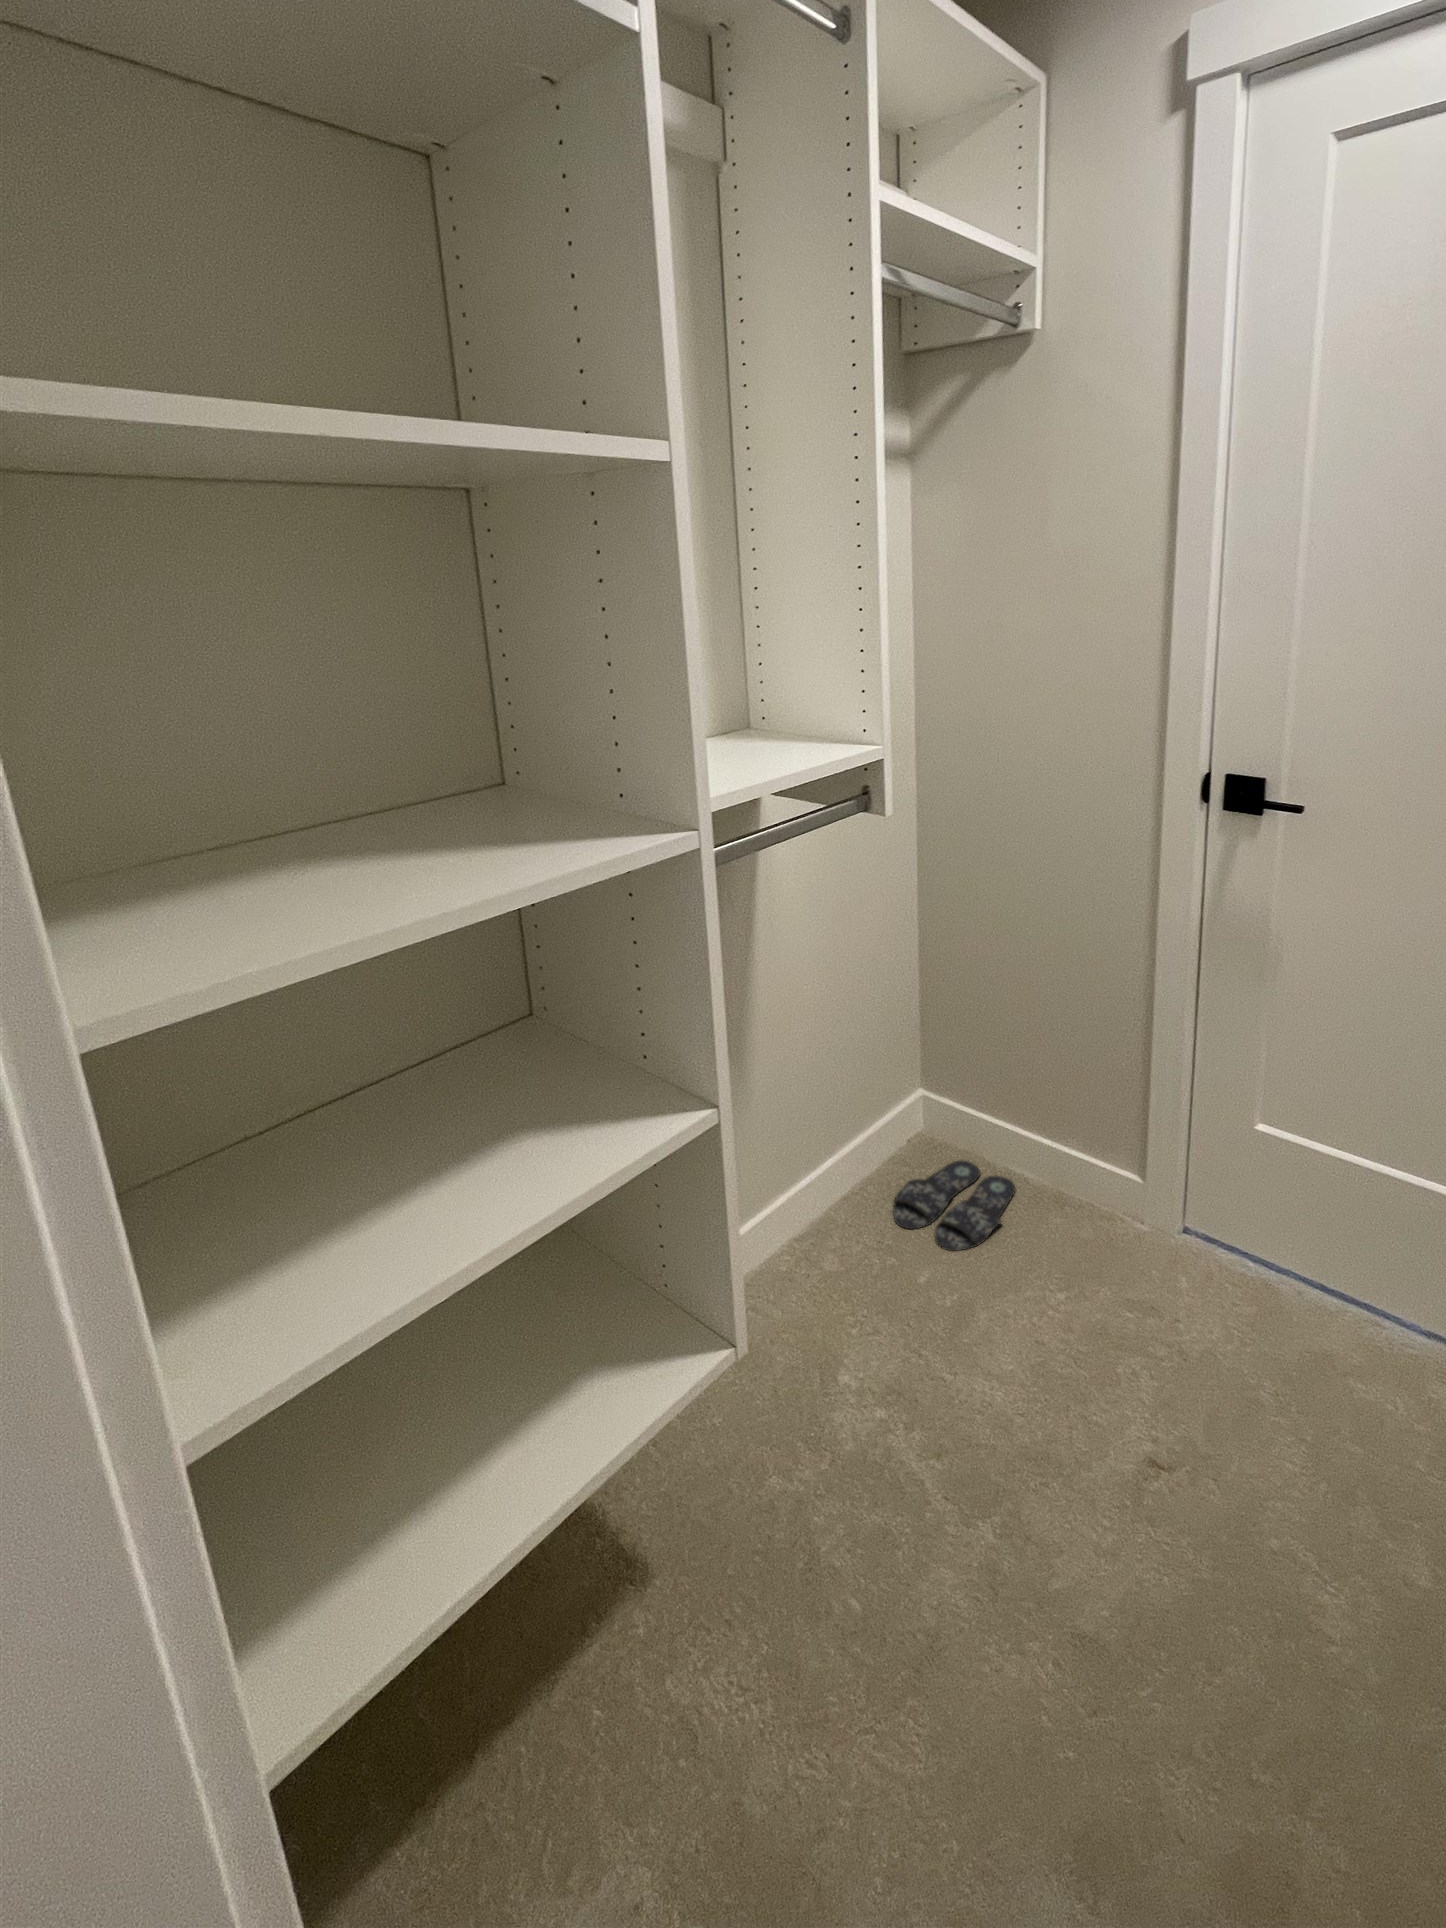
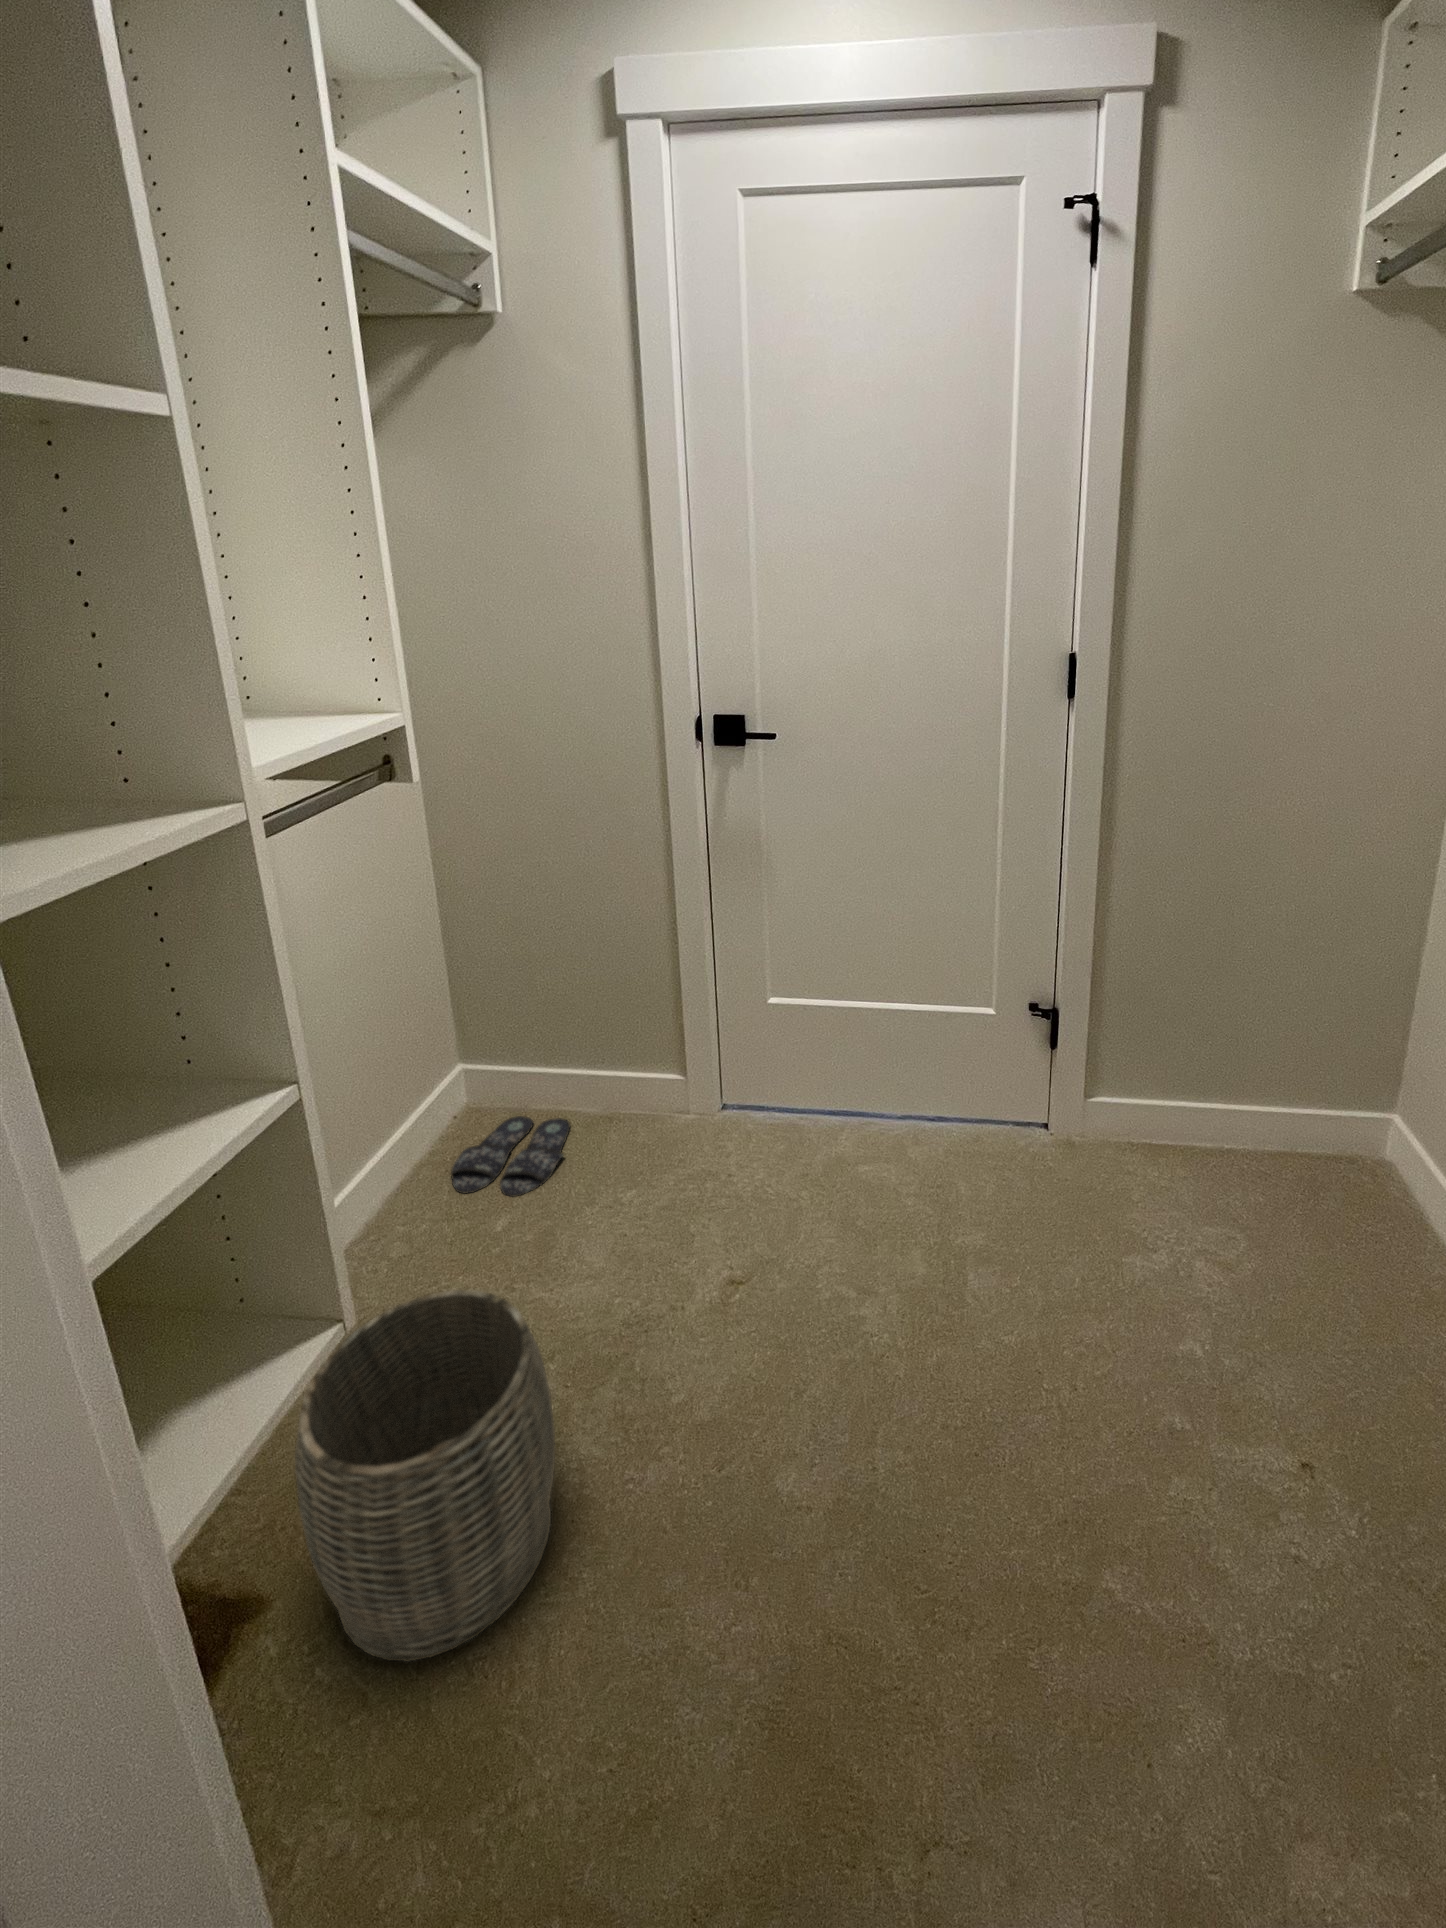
woven basket: none [675,1348,916,1750] -> present [295,1290,555,1661]

